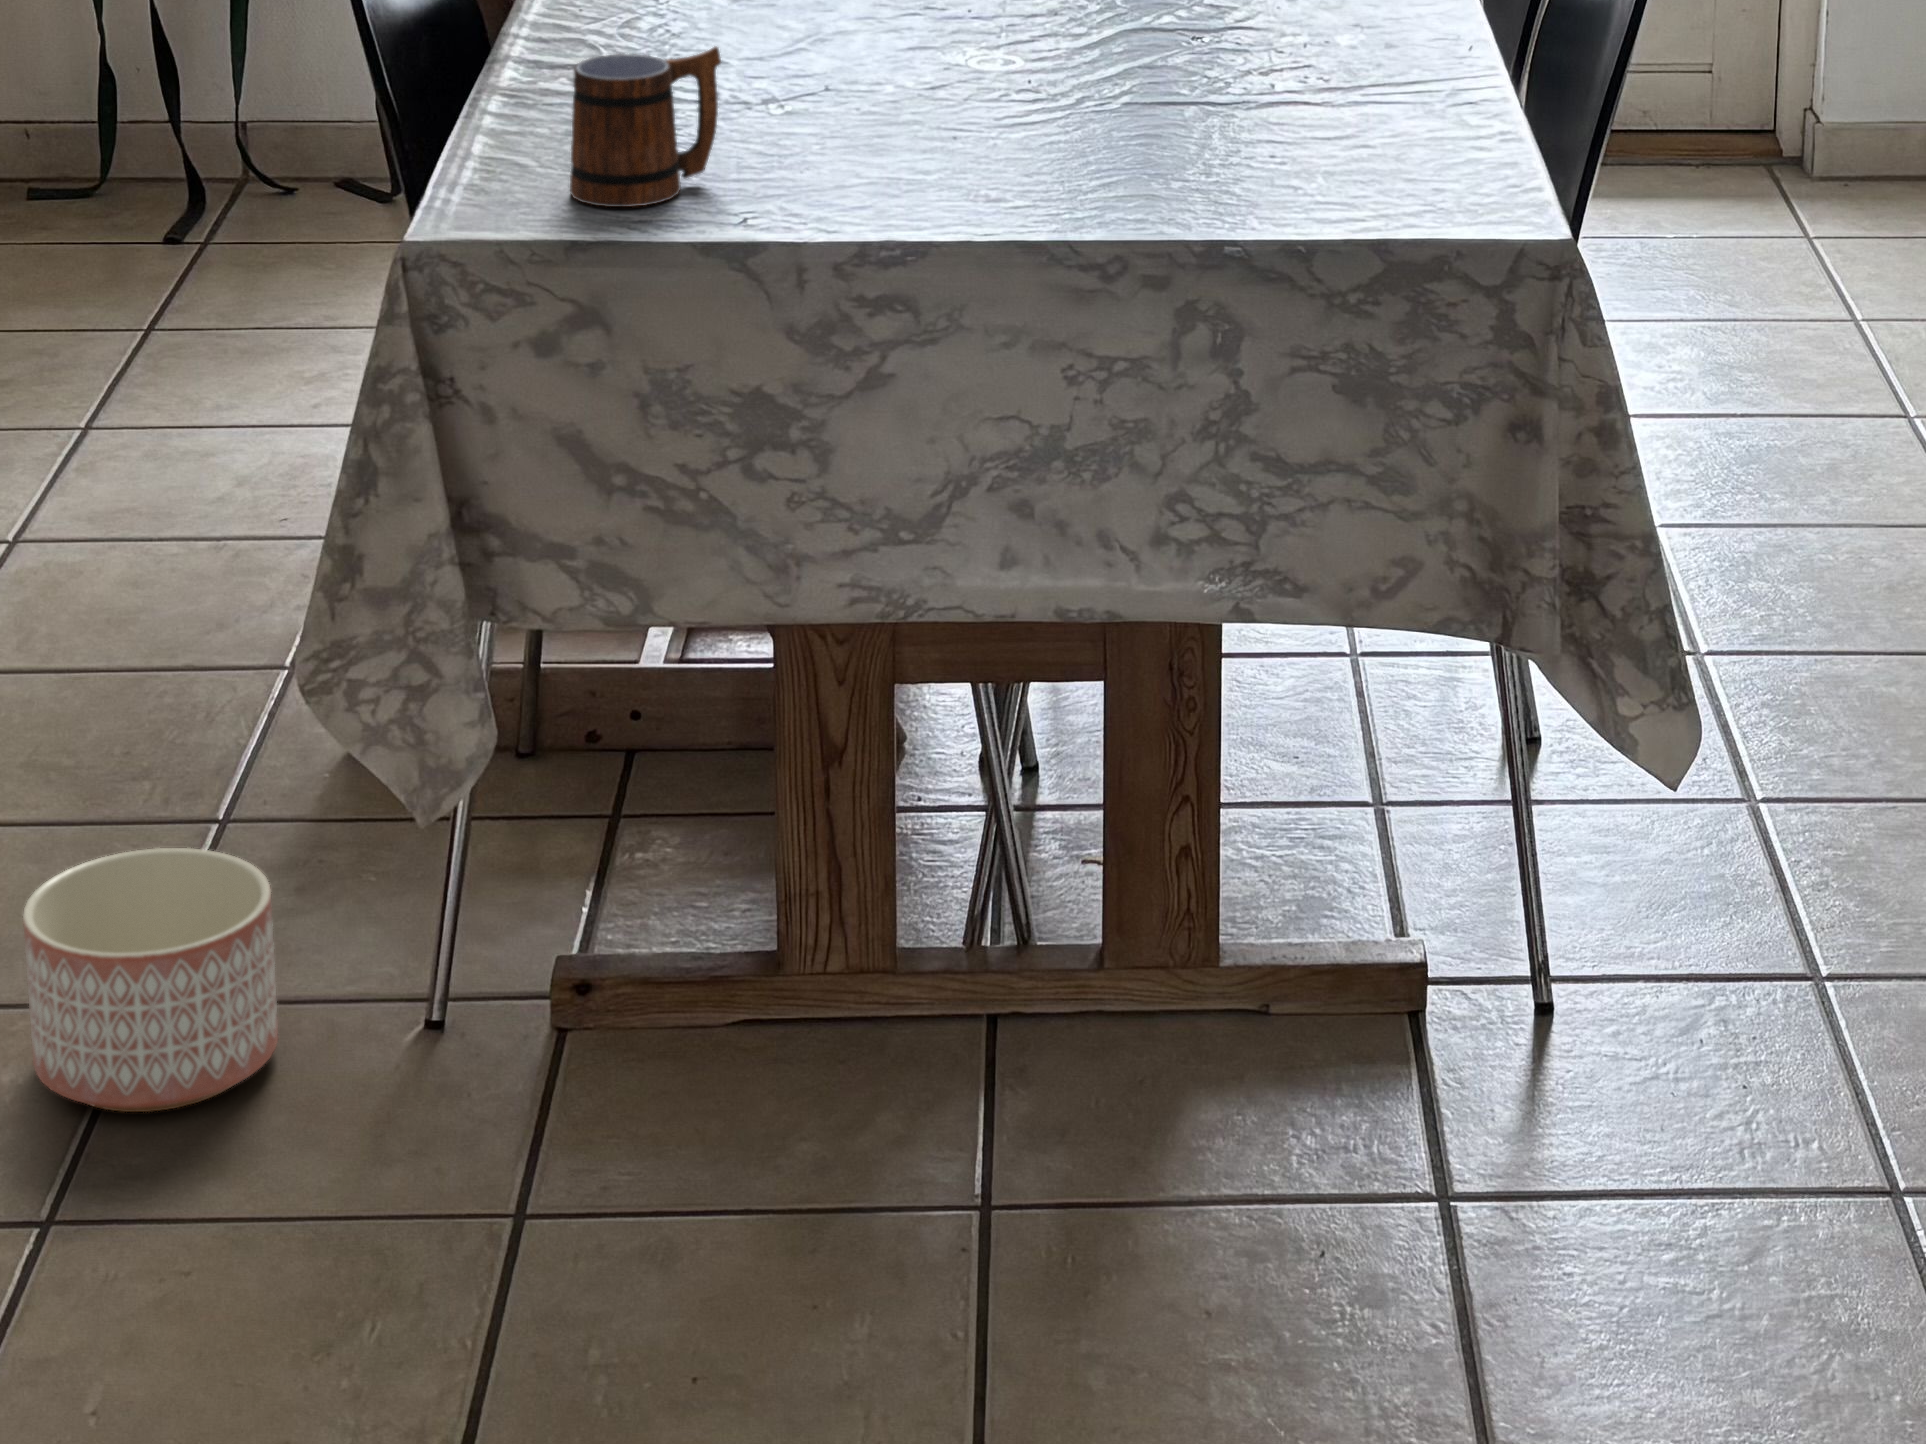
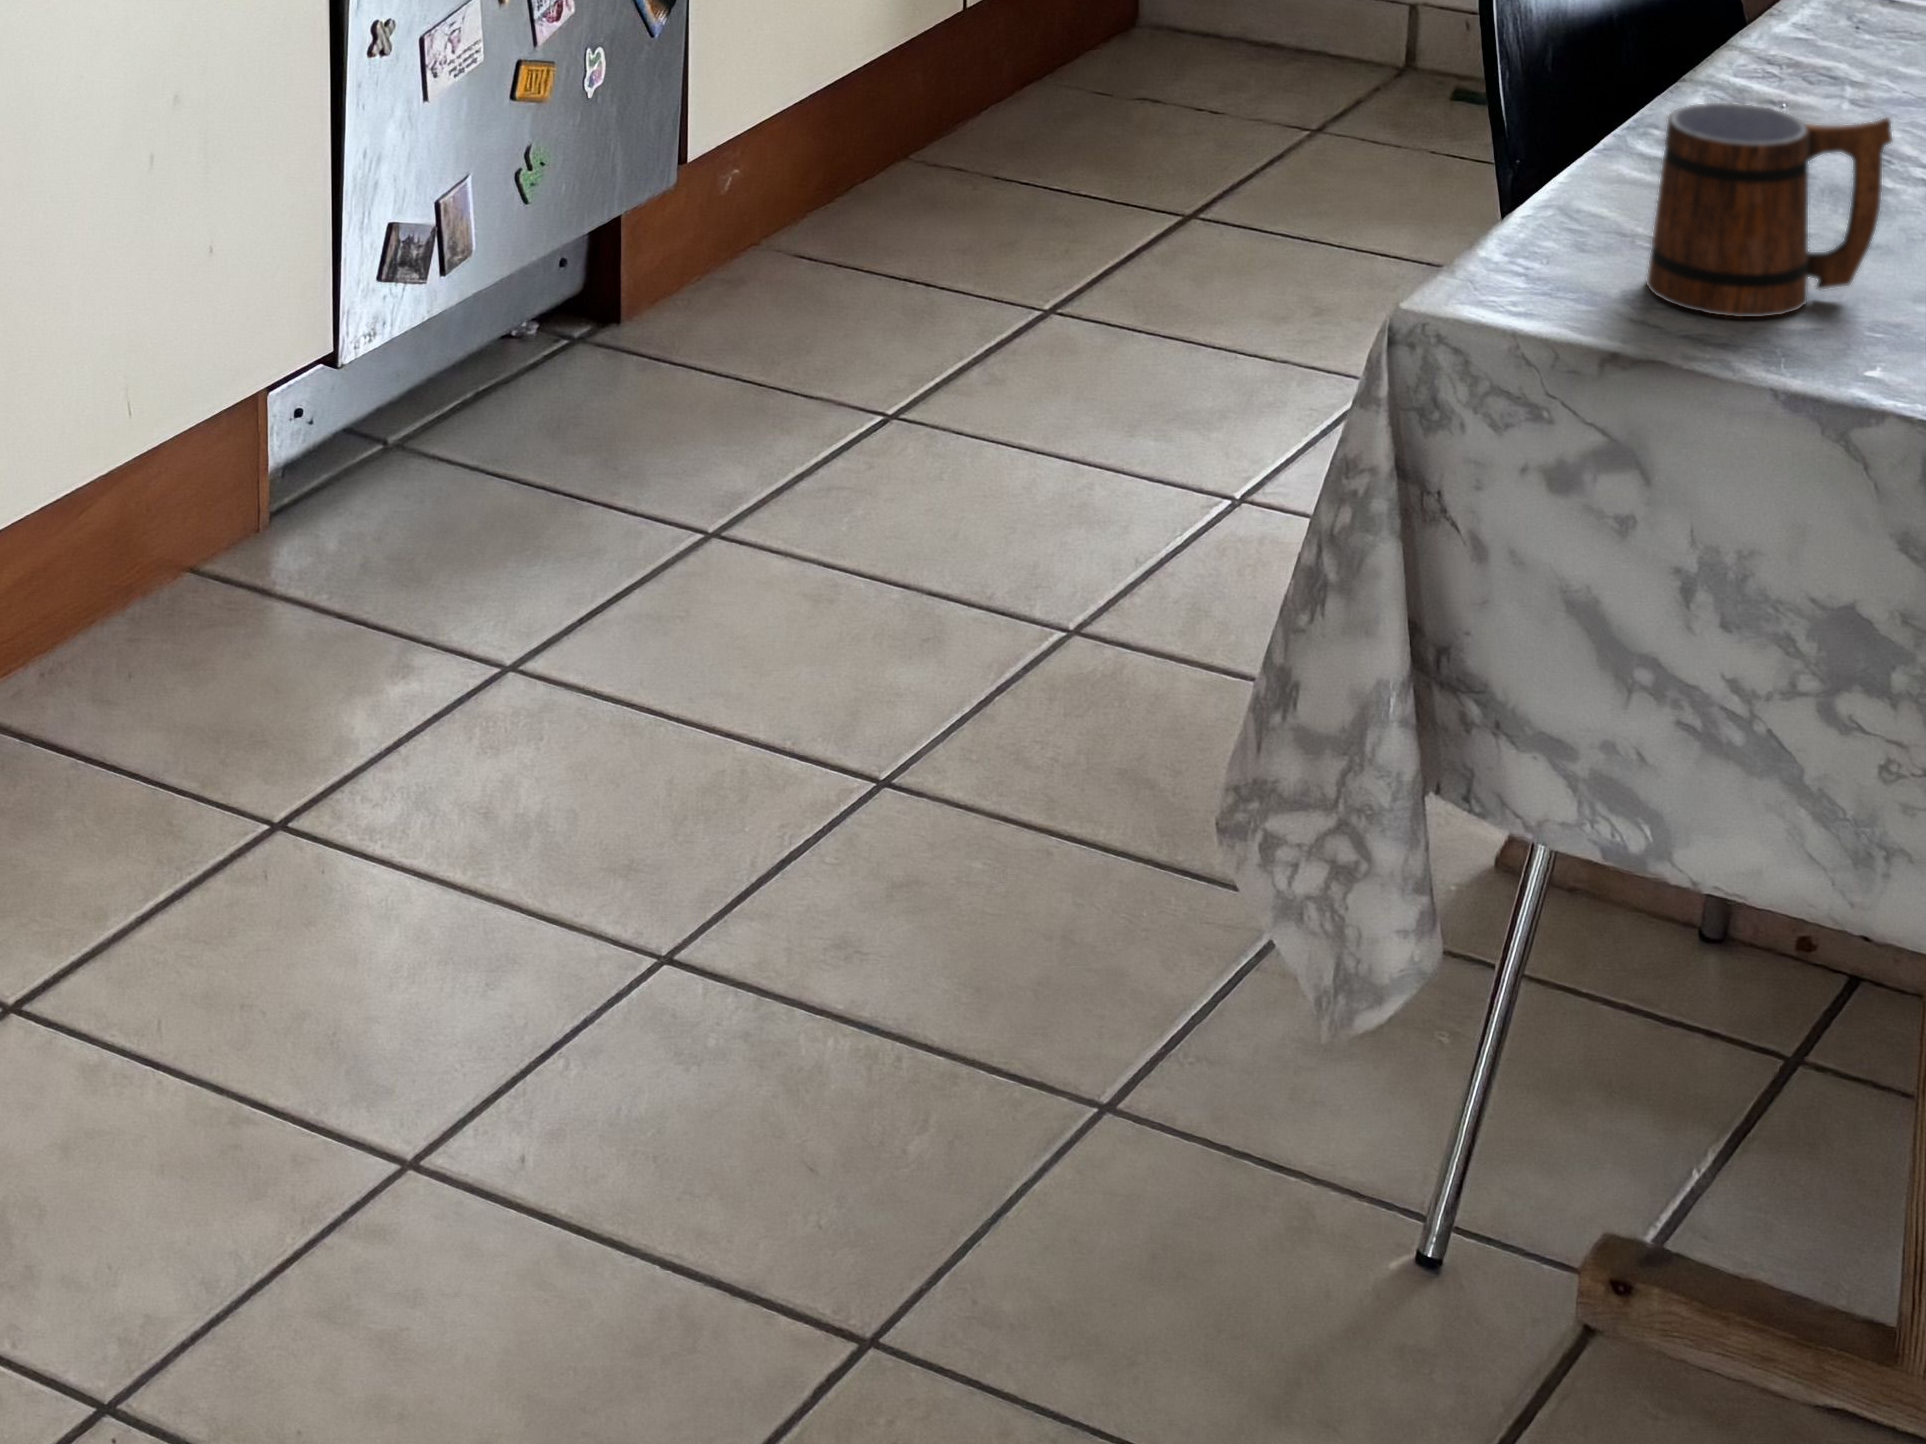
planter: present [23,848,278,1112] -> none [913,937,1217,1273]

